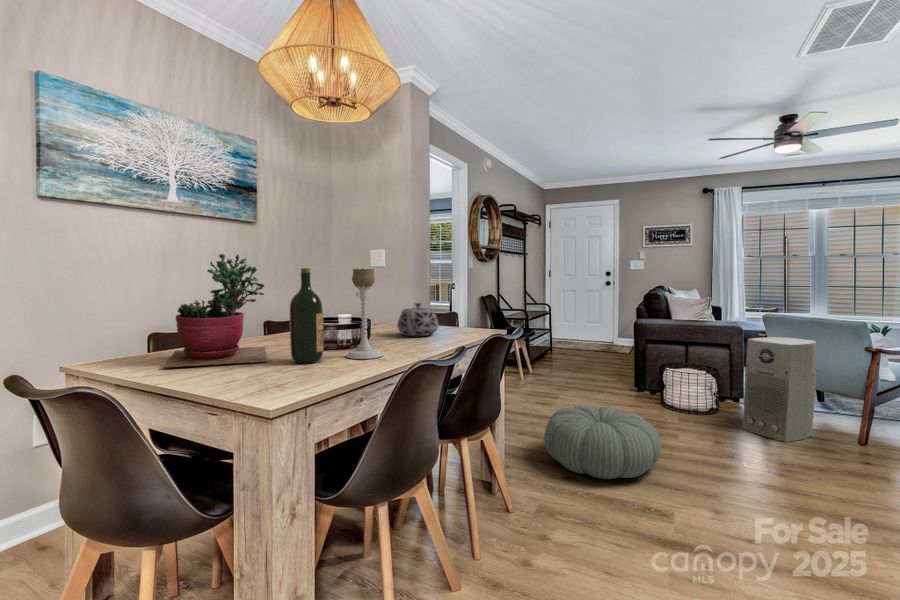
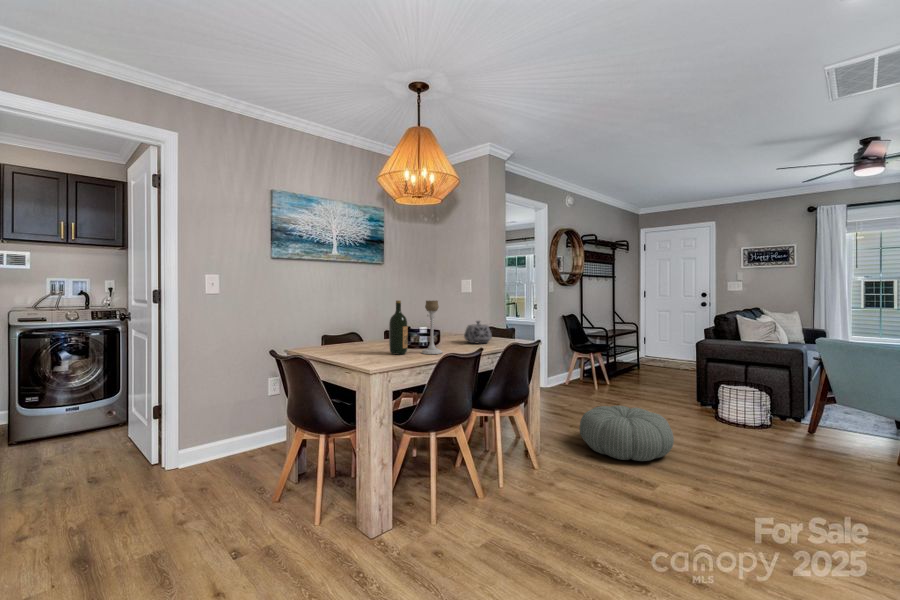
succulent plant: present [163,254,267,368] -> none [326,292,379,353]
air purifier: present [742,337,817,442] -> none [783,359,859,455]

